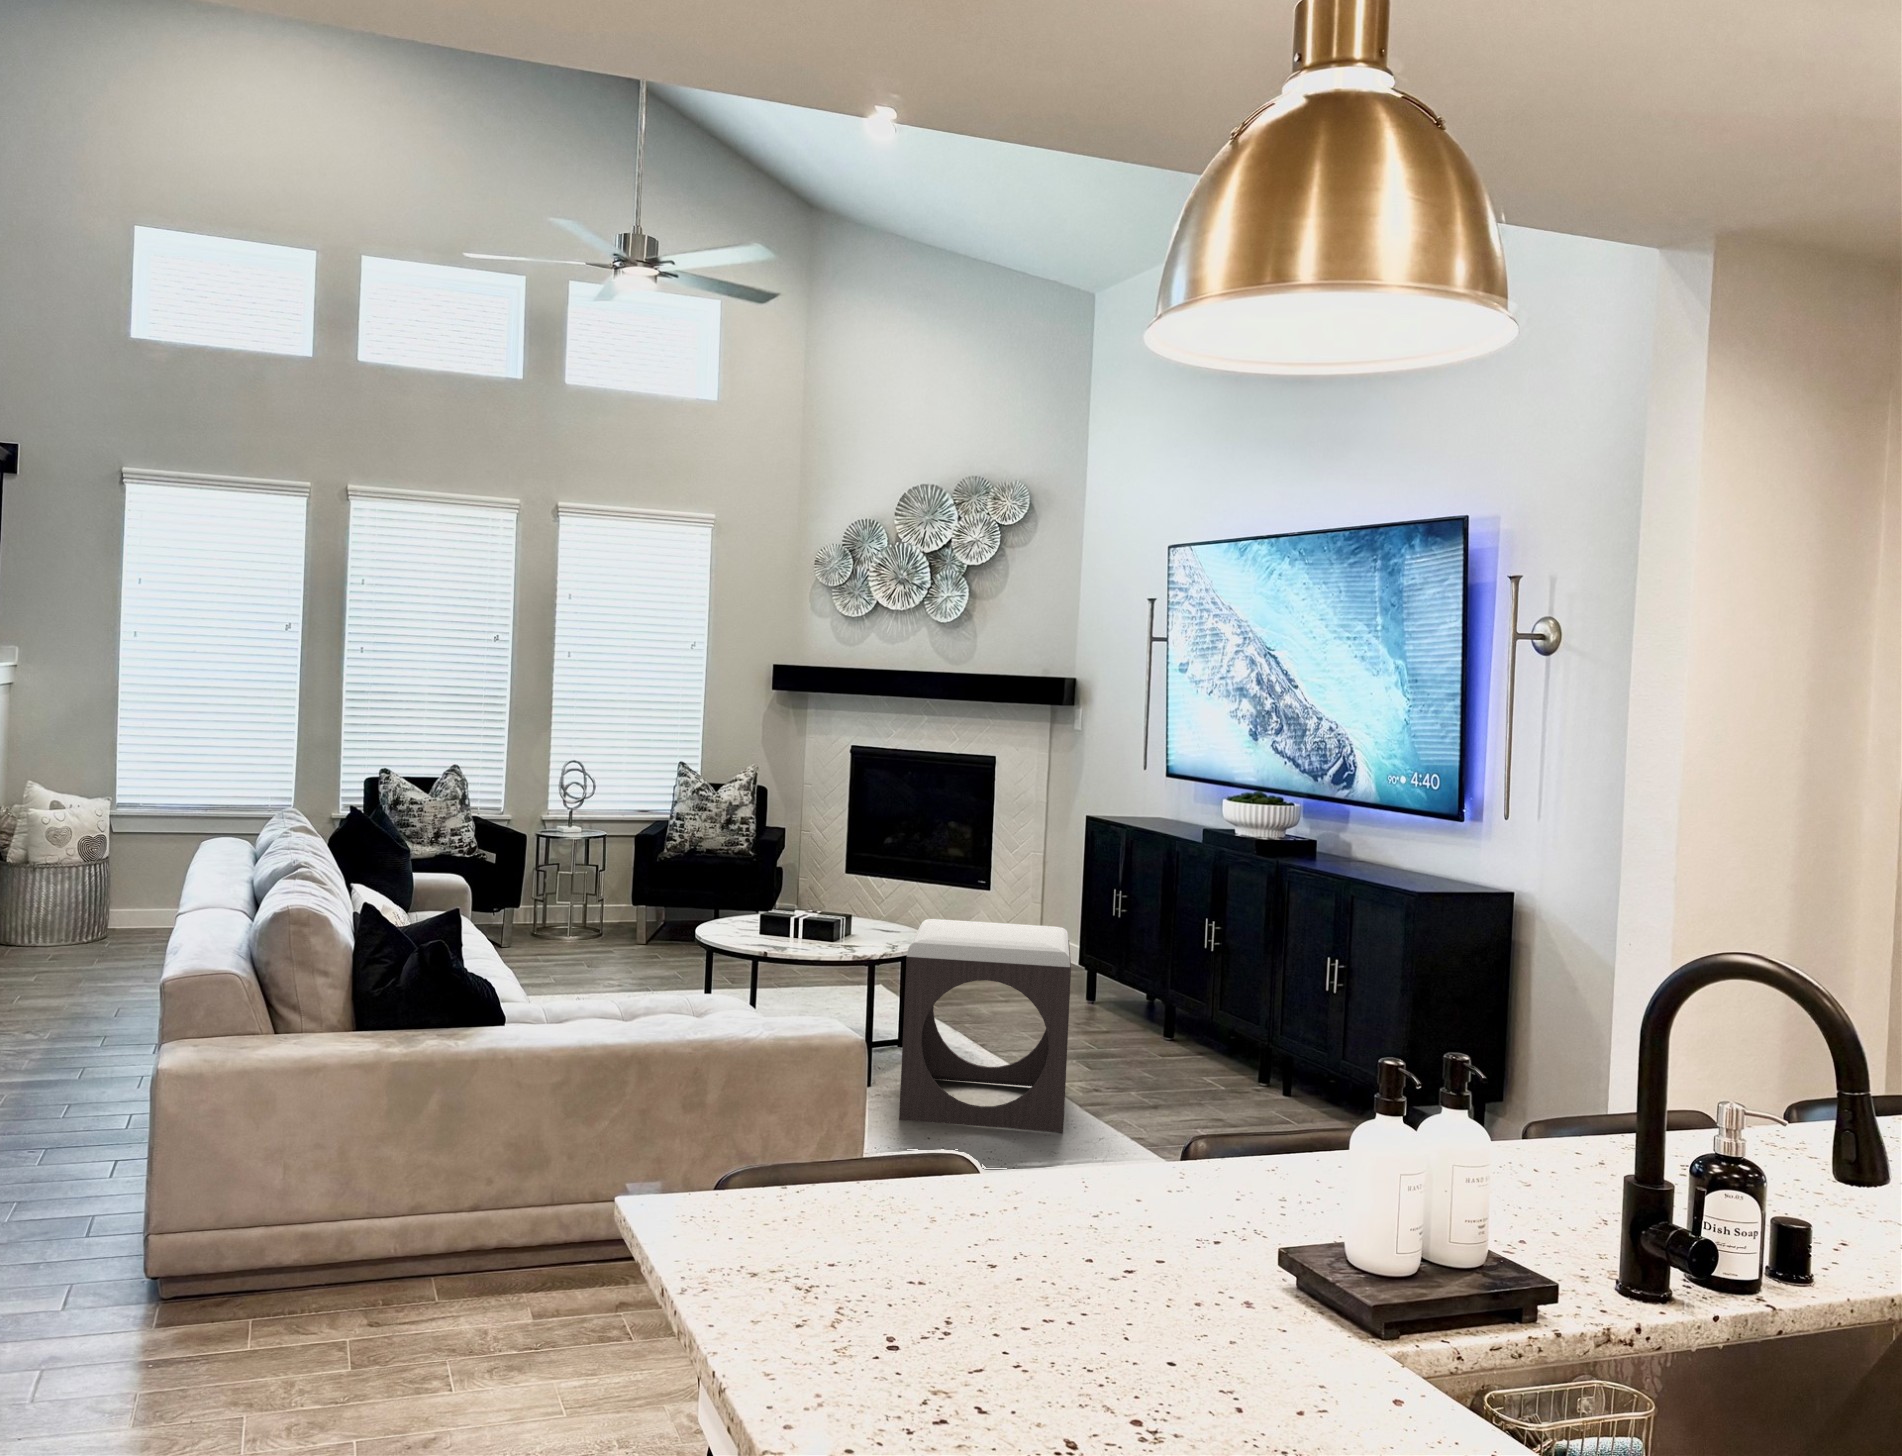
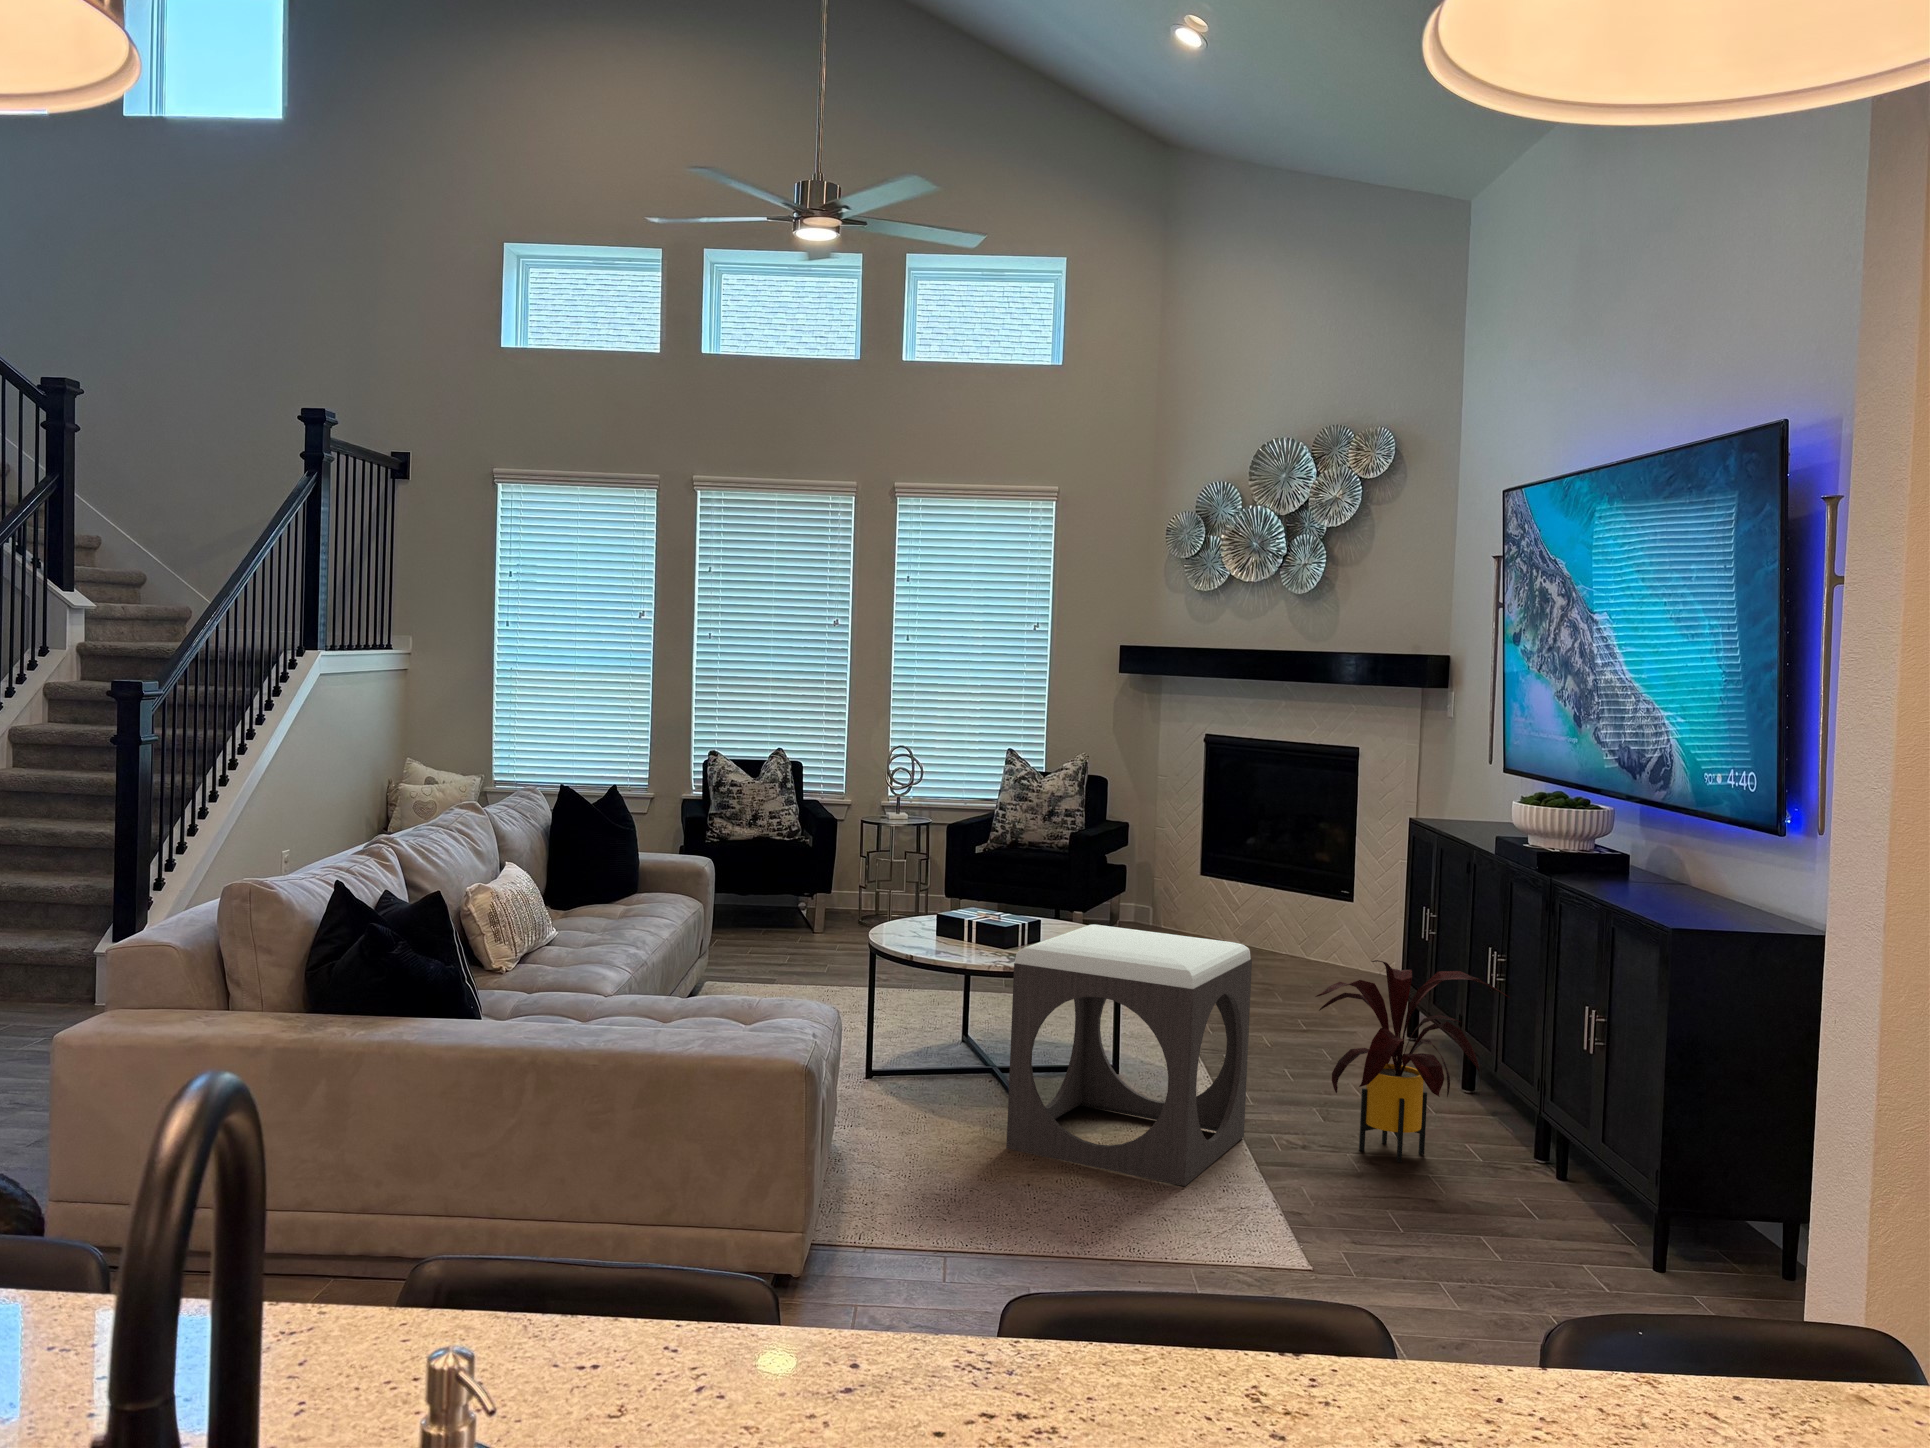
house plant: none [1106,934,1254,1095] -> present [1316,960,1510,1162]

